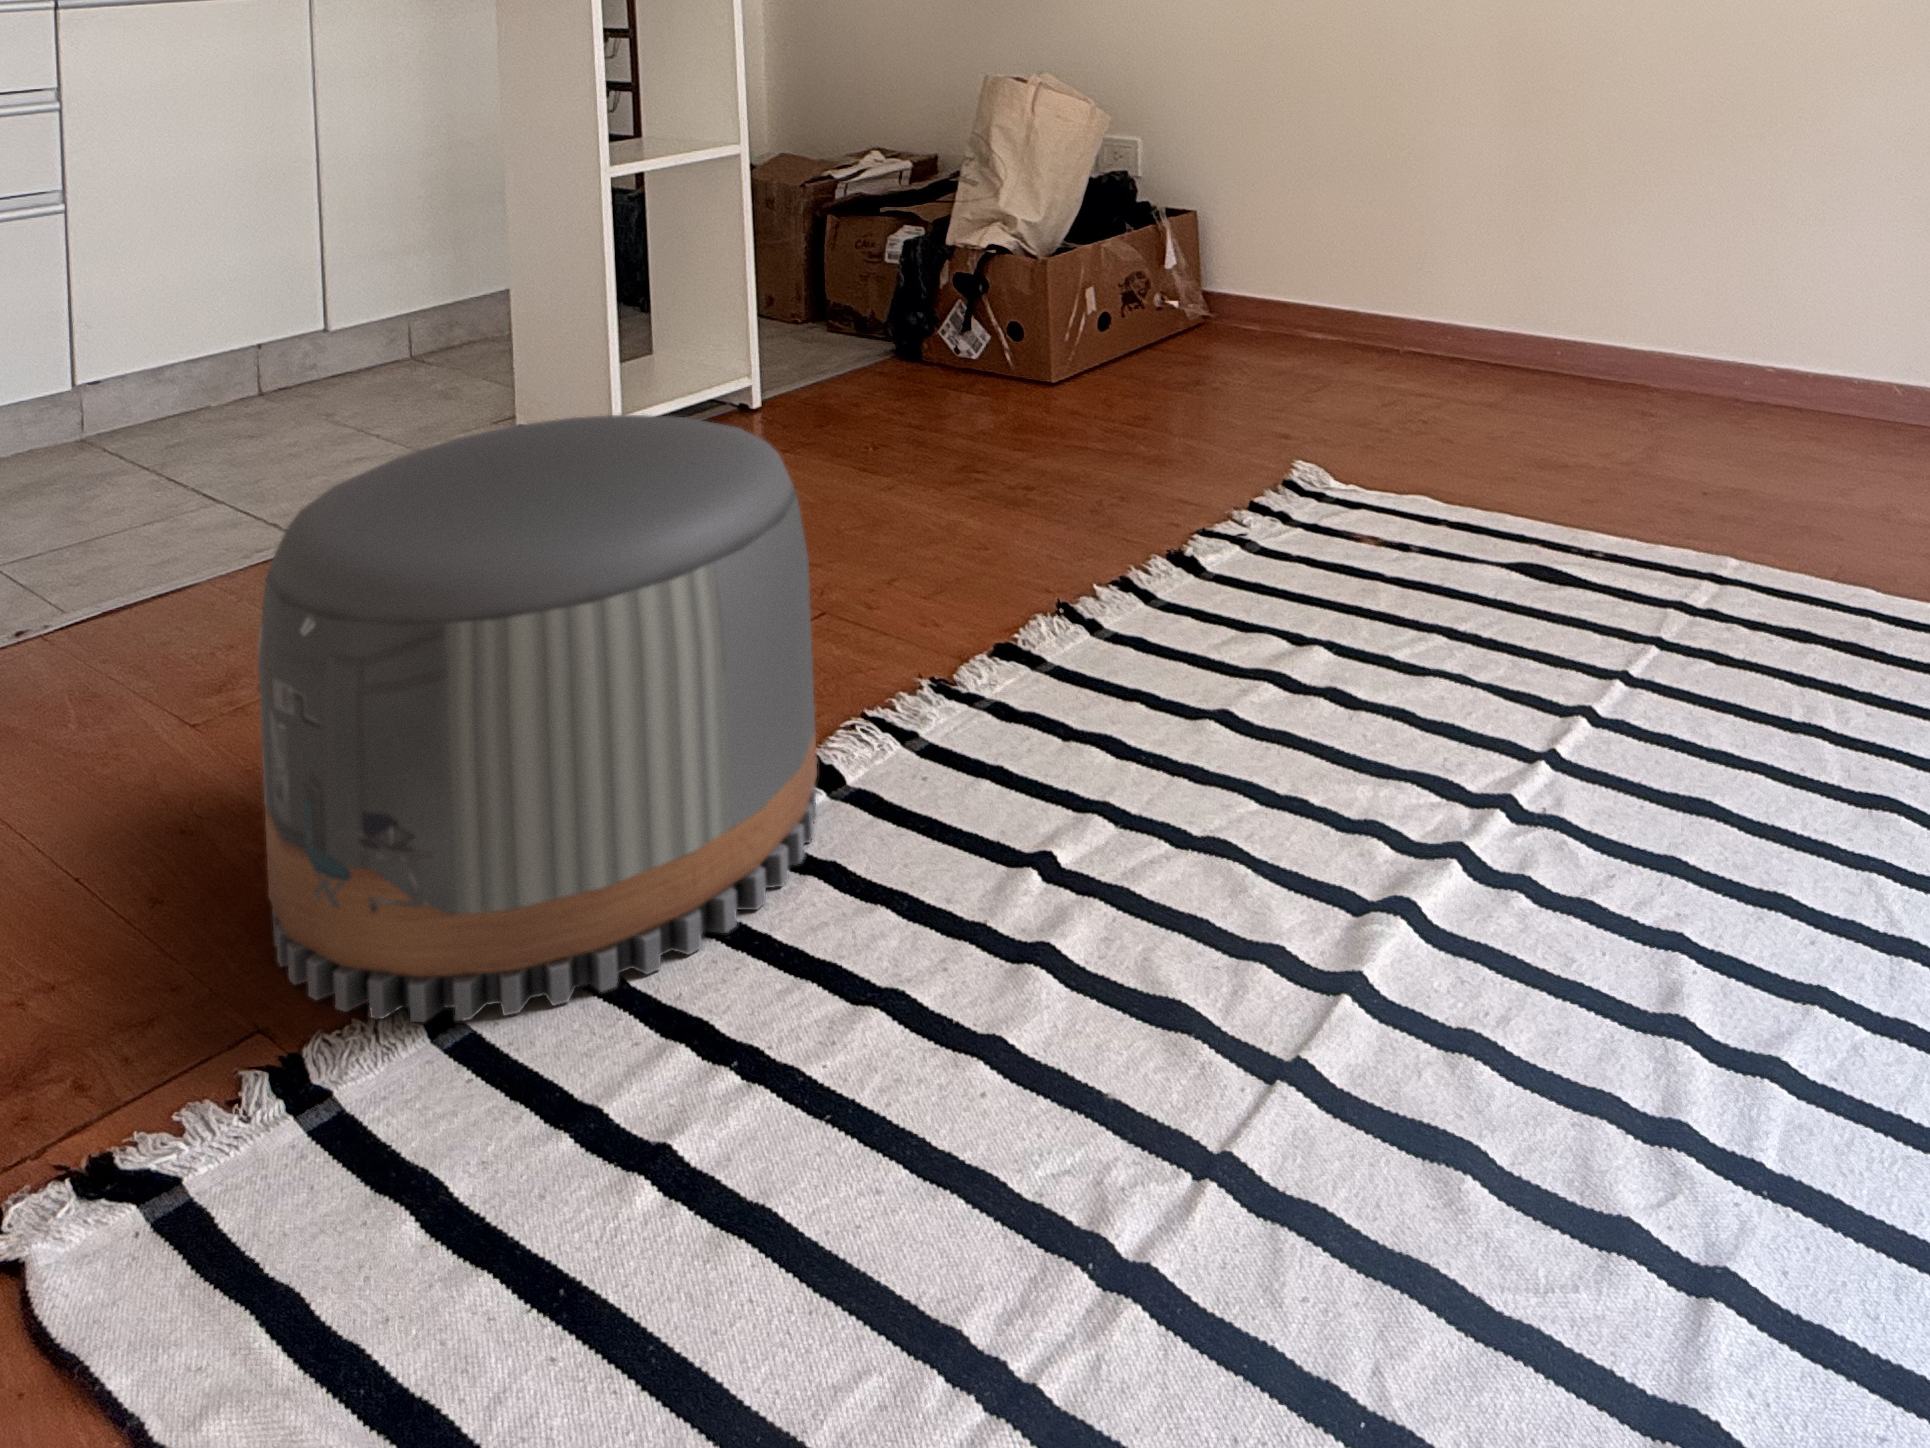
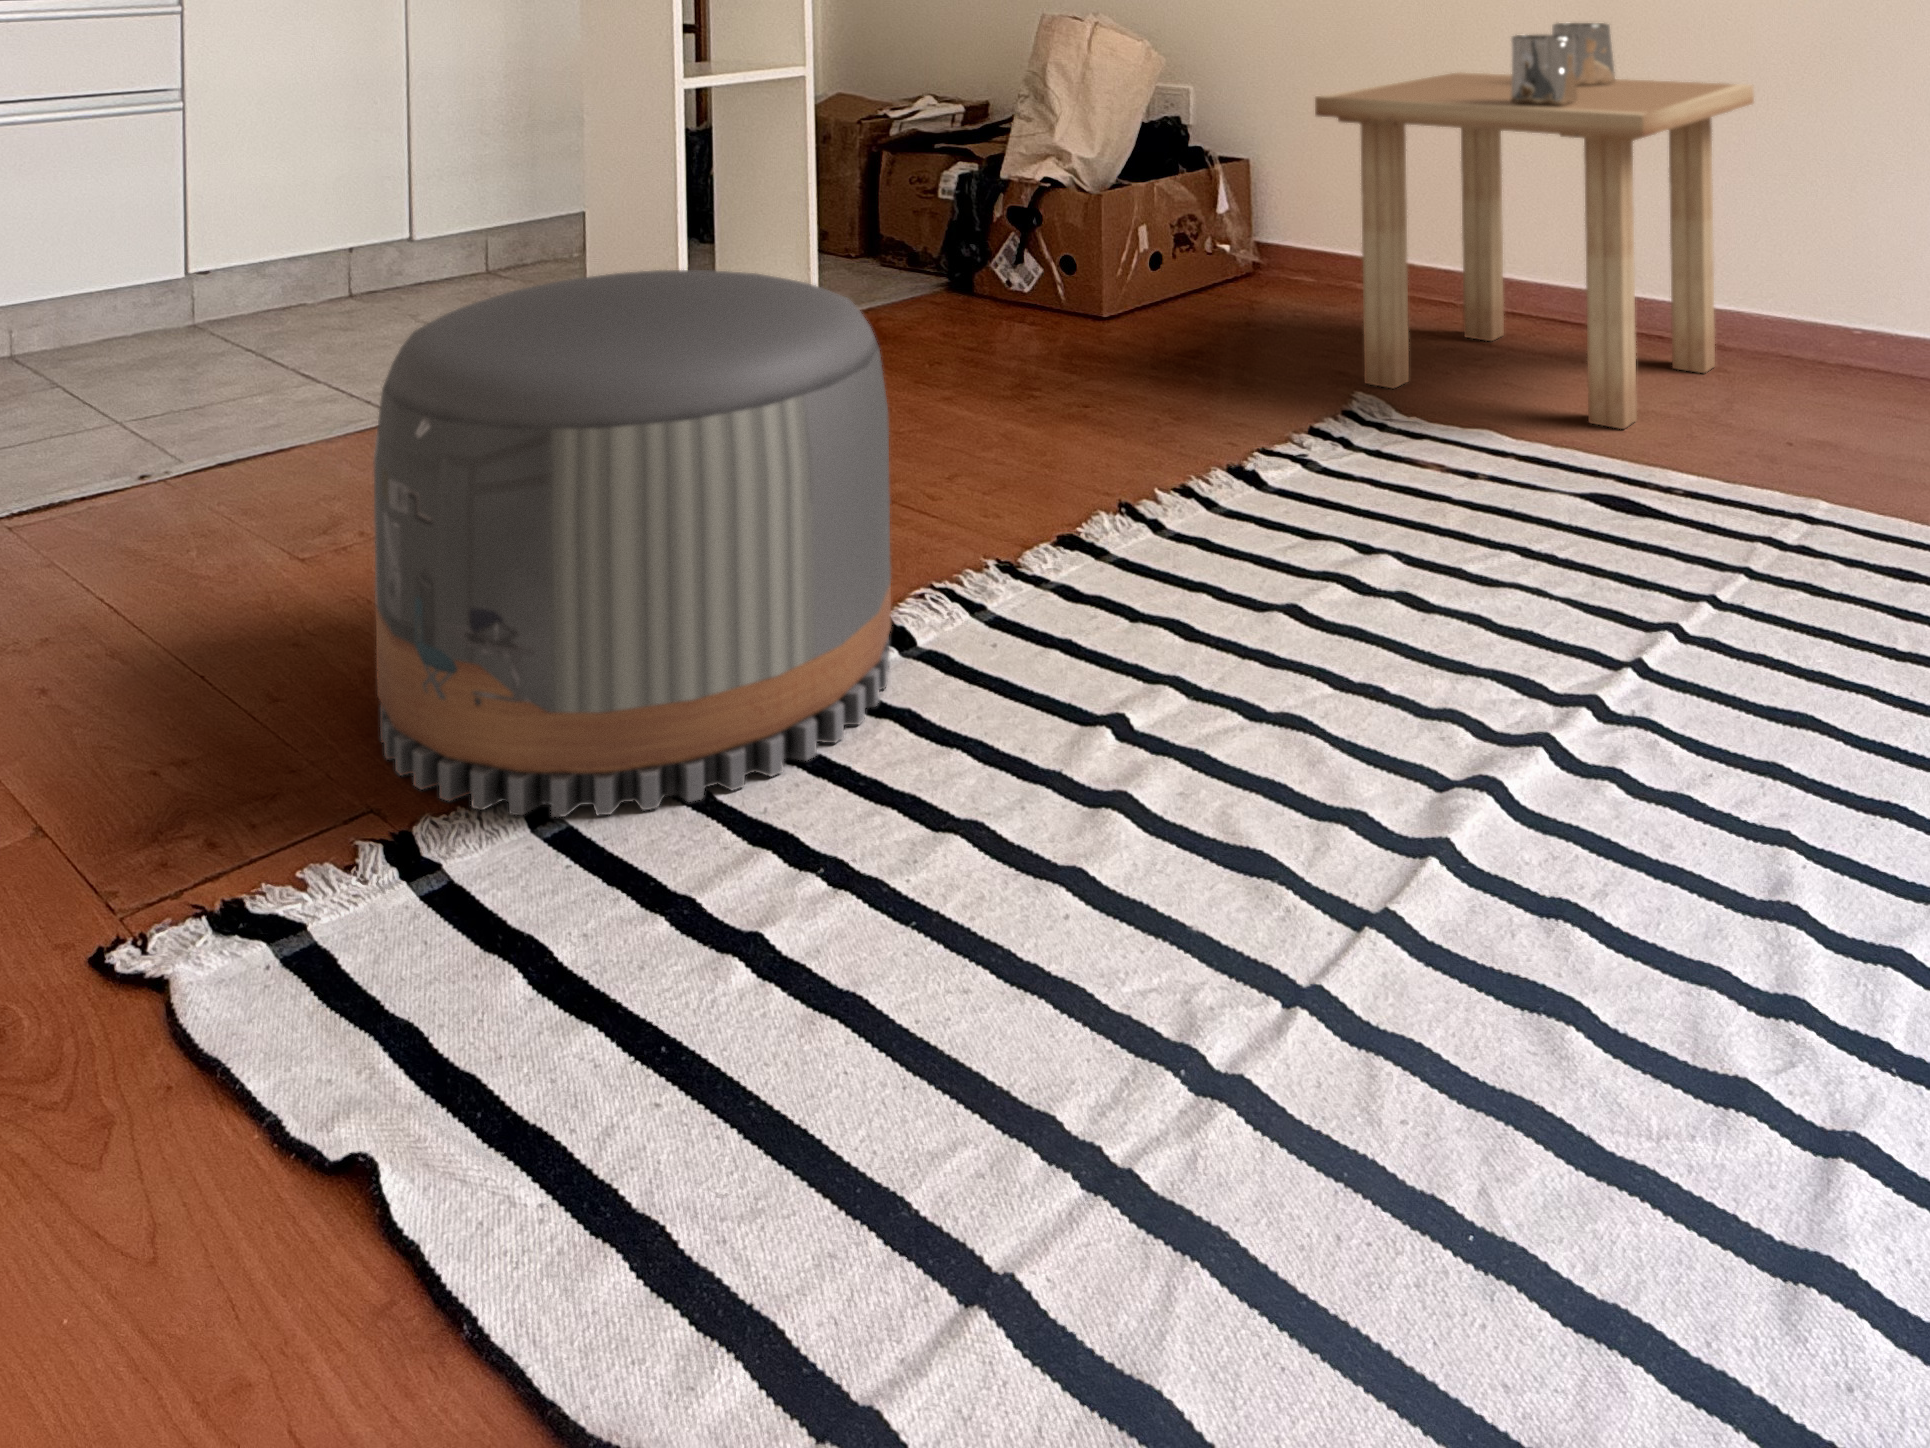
side table: none [1254,82,1679,492] -> present [1315,23,1754,429]

